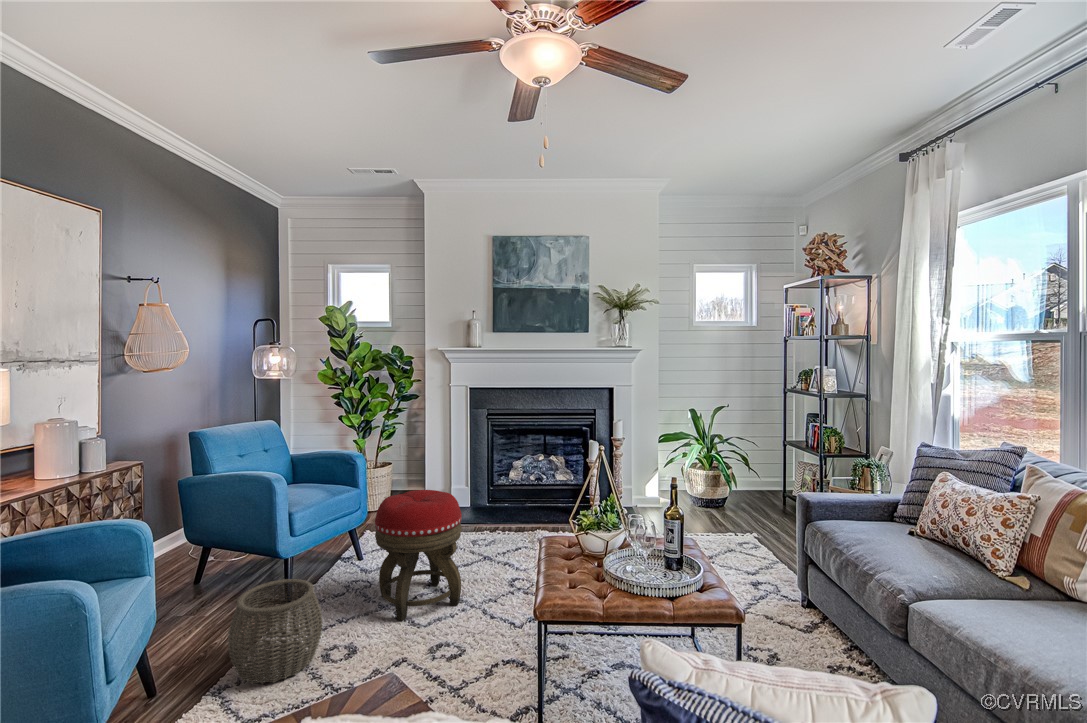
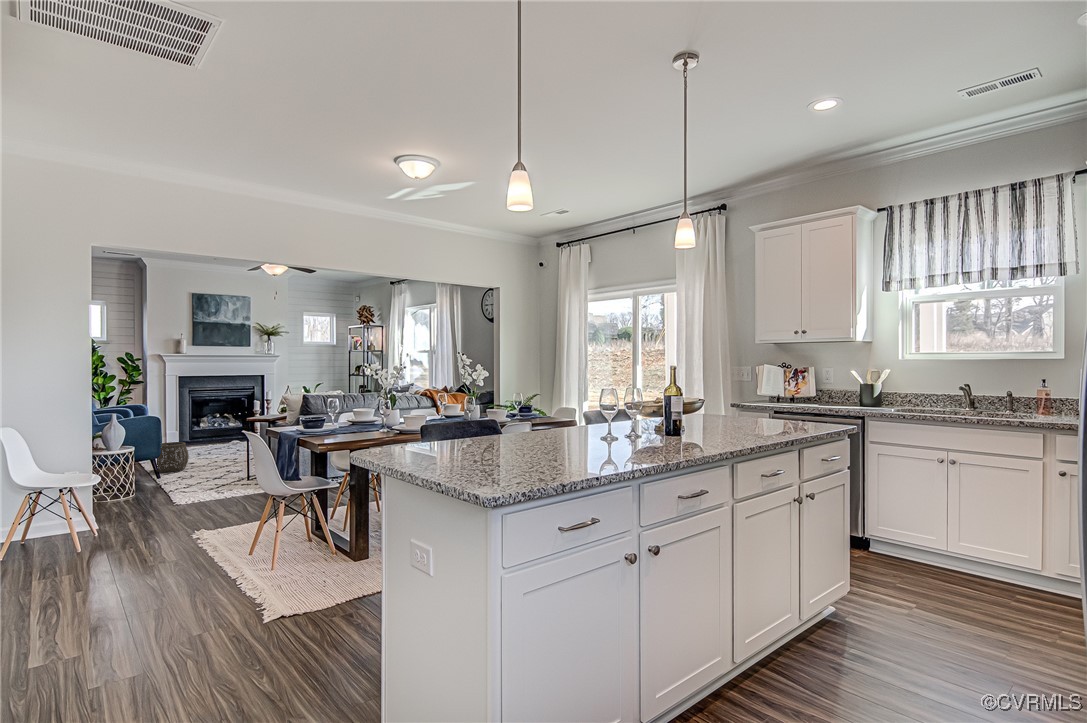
footstool: present [375,490,462,621] -> none [184,415,225,461]

